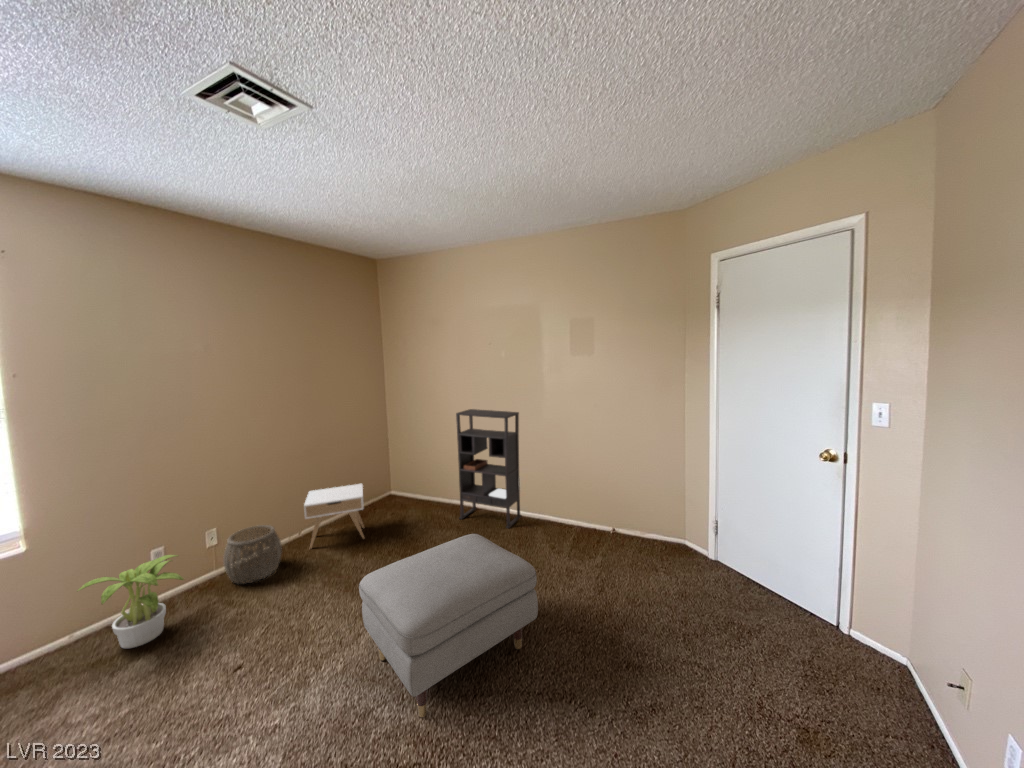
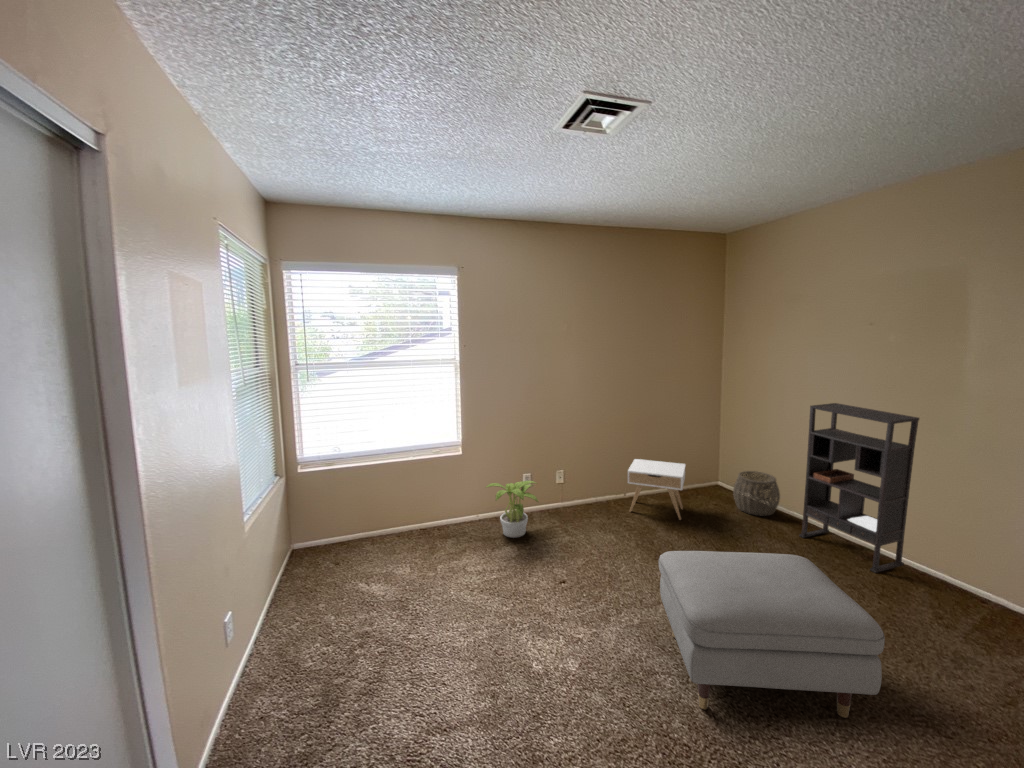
woven basket: present [223,525,282,584] -> present [733,471,780,516]

